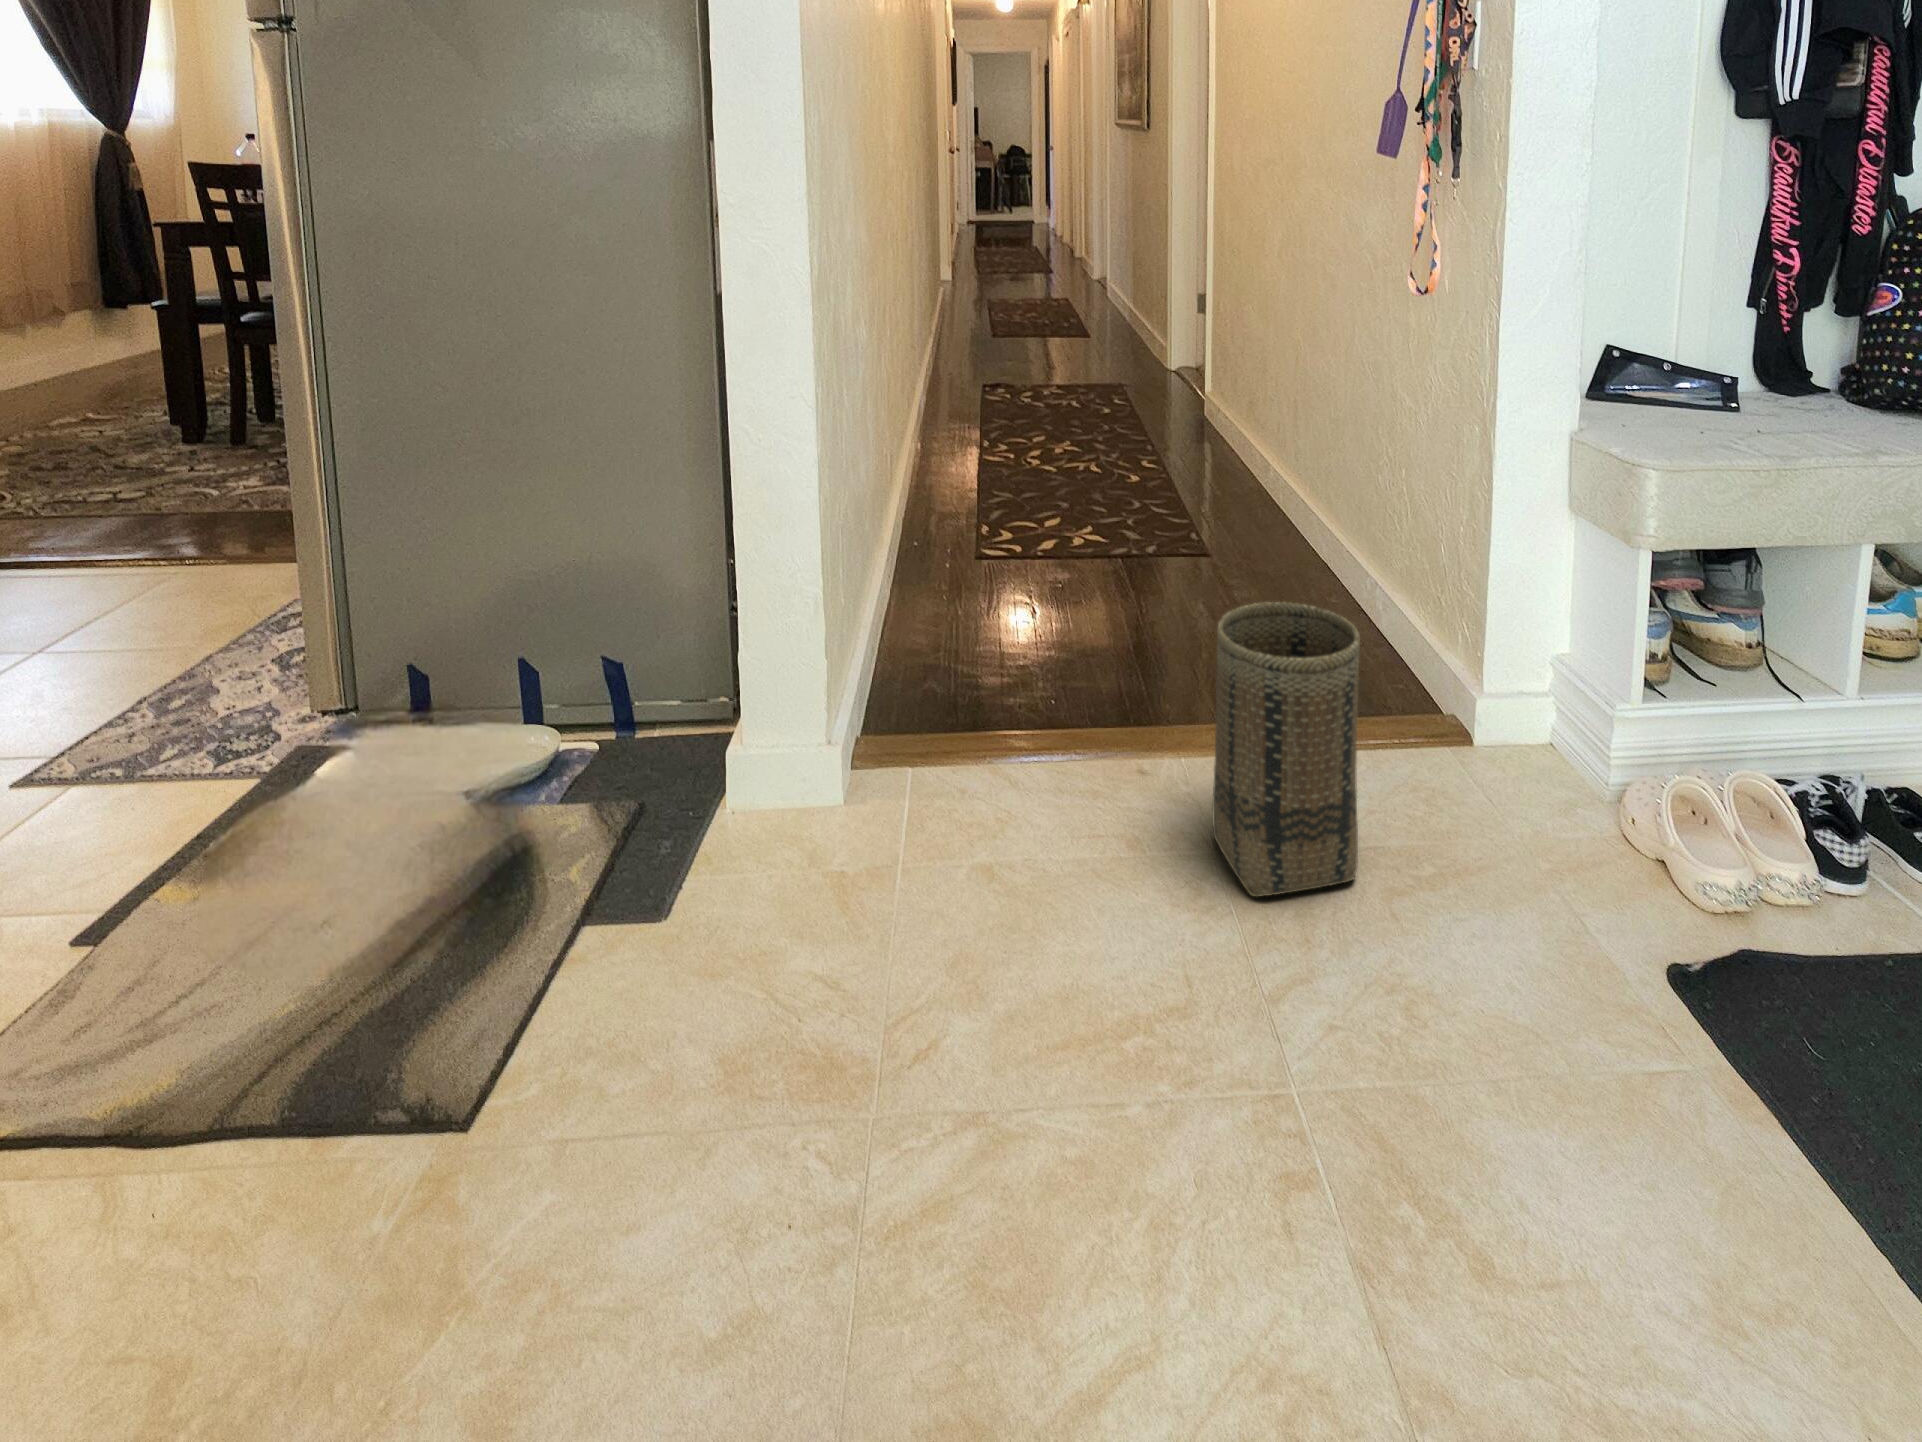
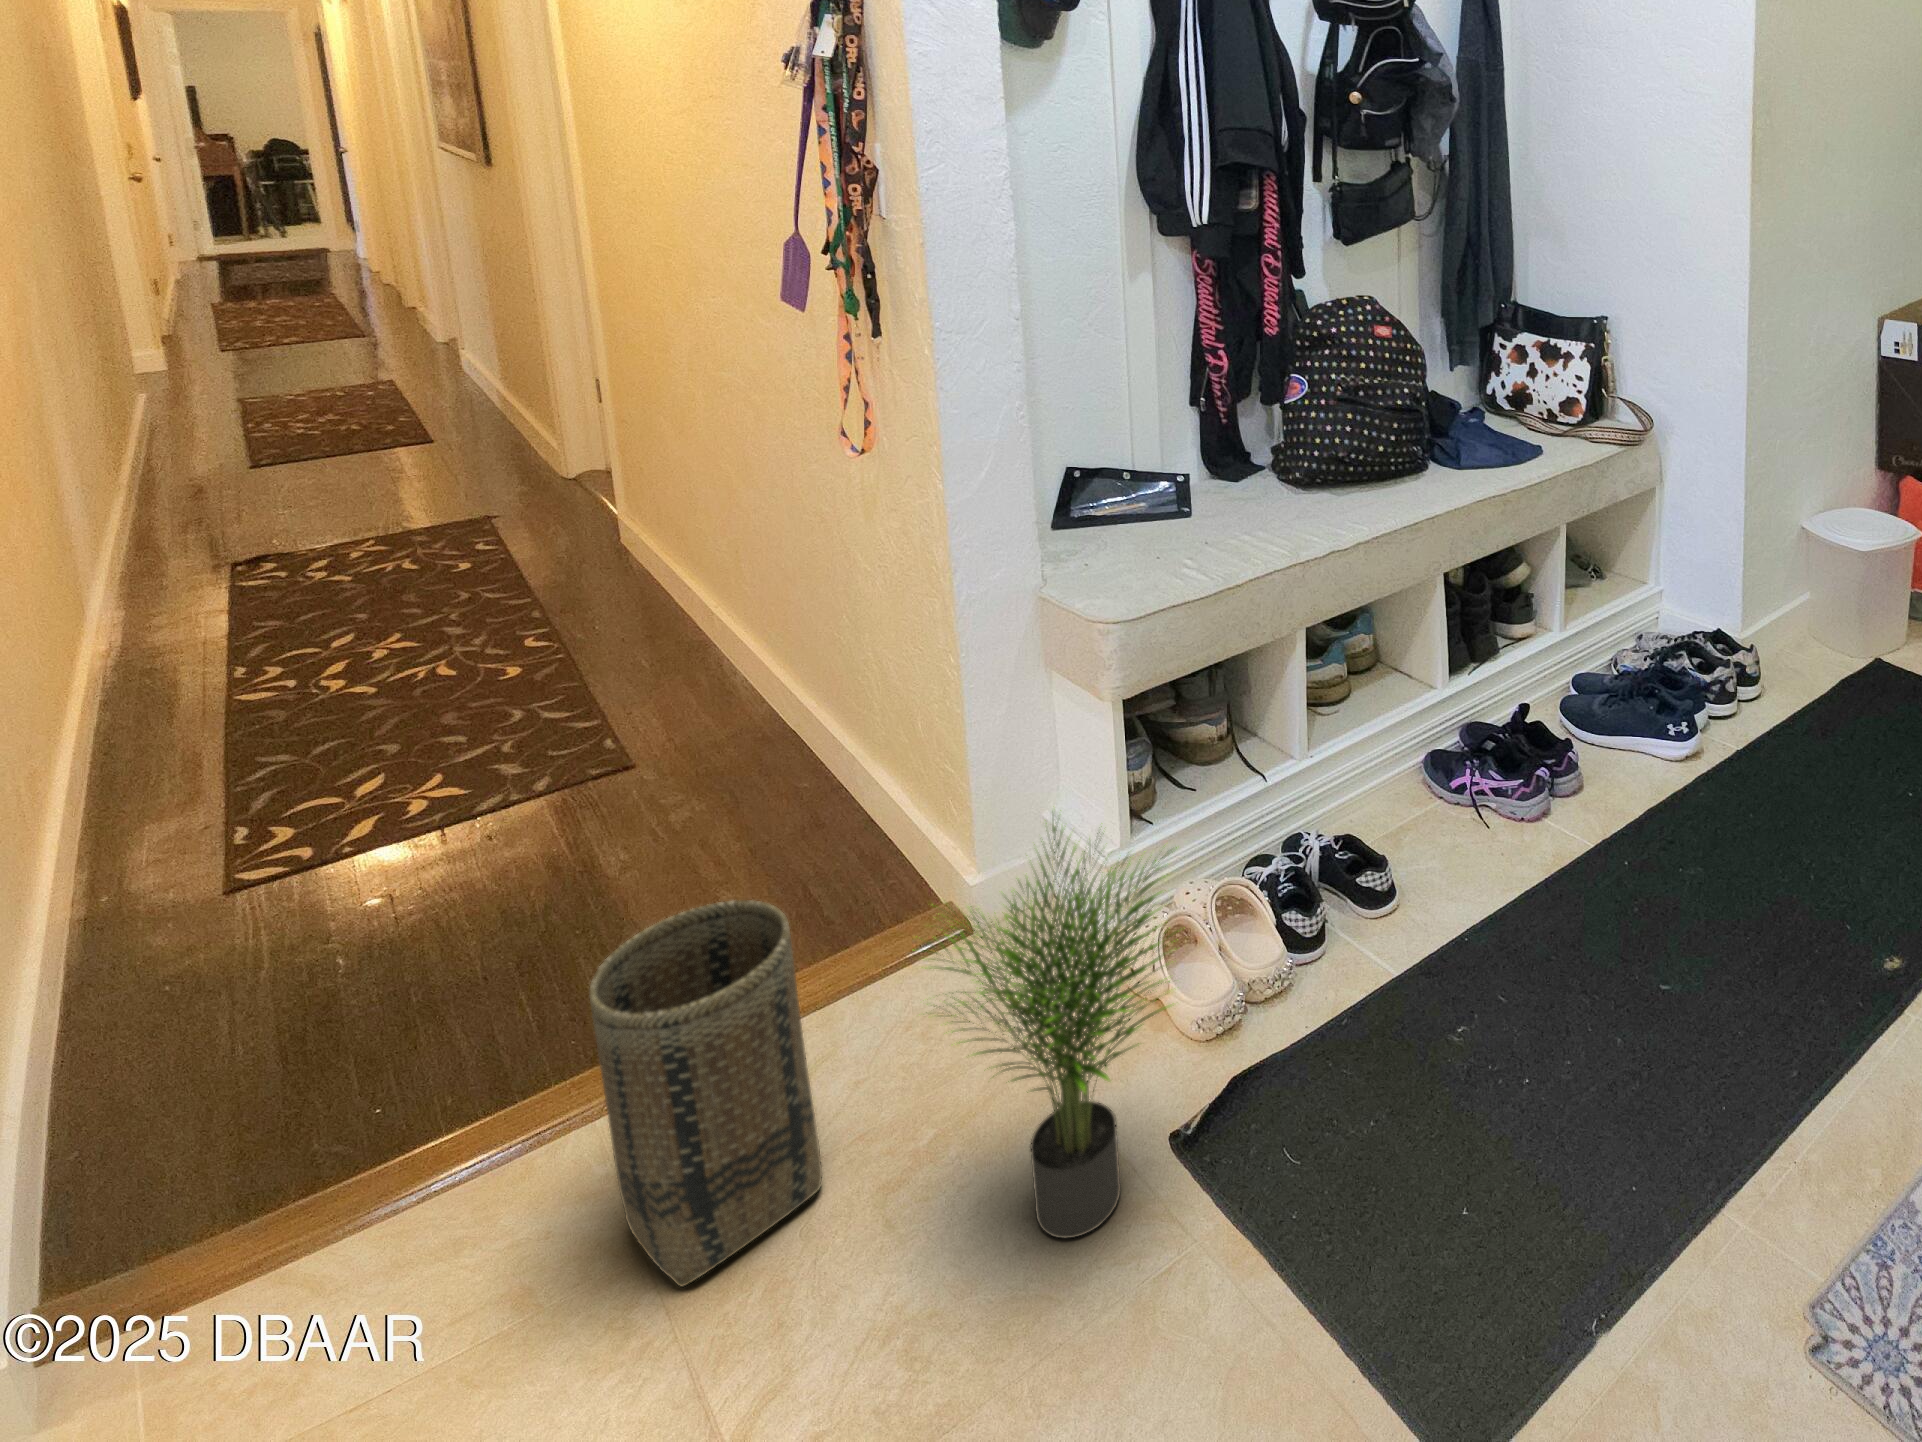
potted plant: none [1461,591,1764,1033] -> present [925,826,1179,1238]

